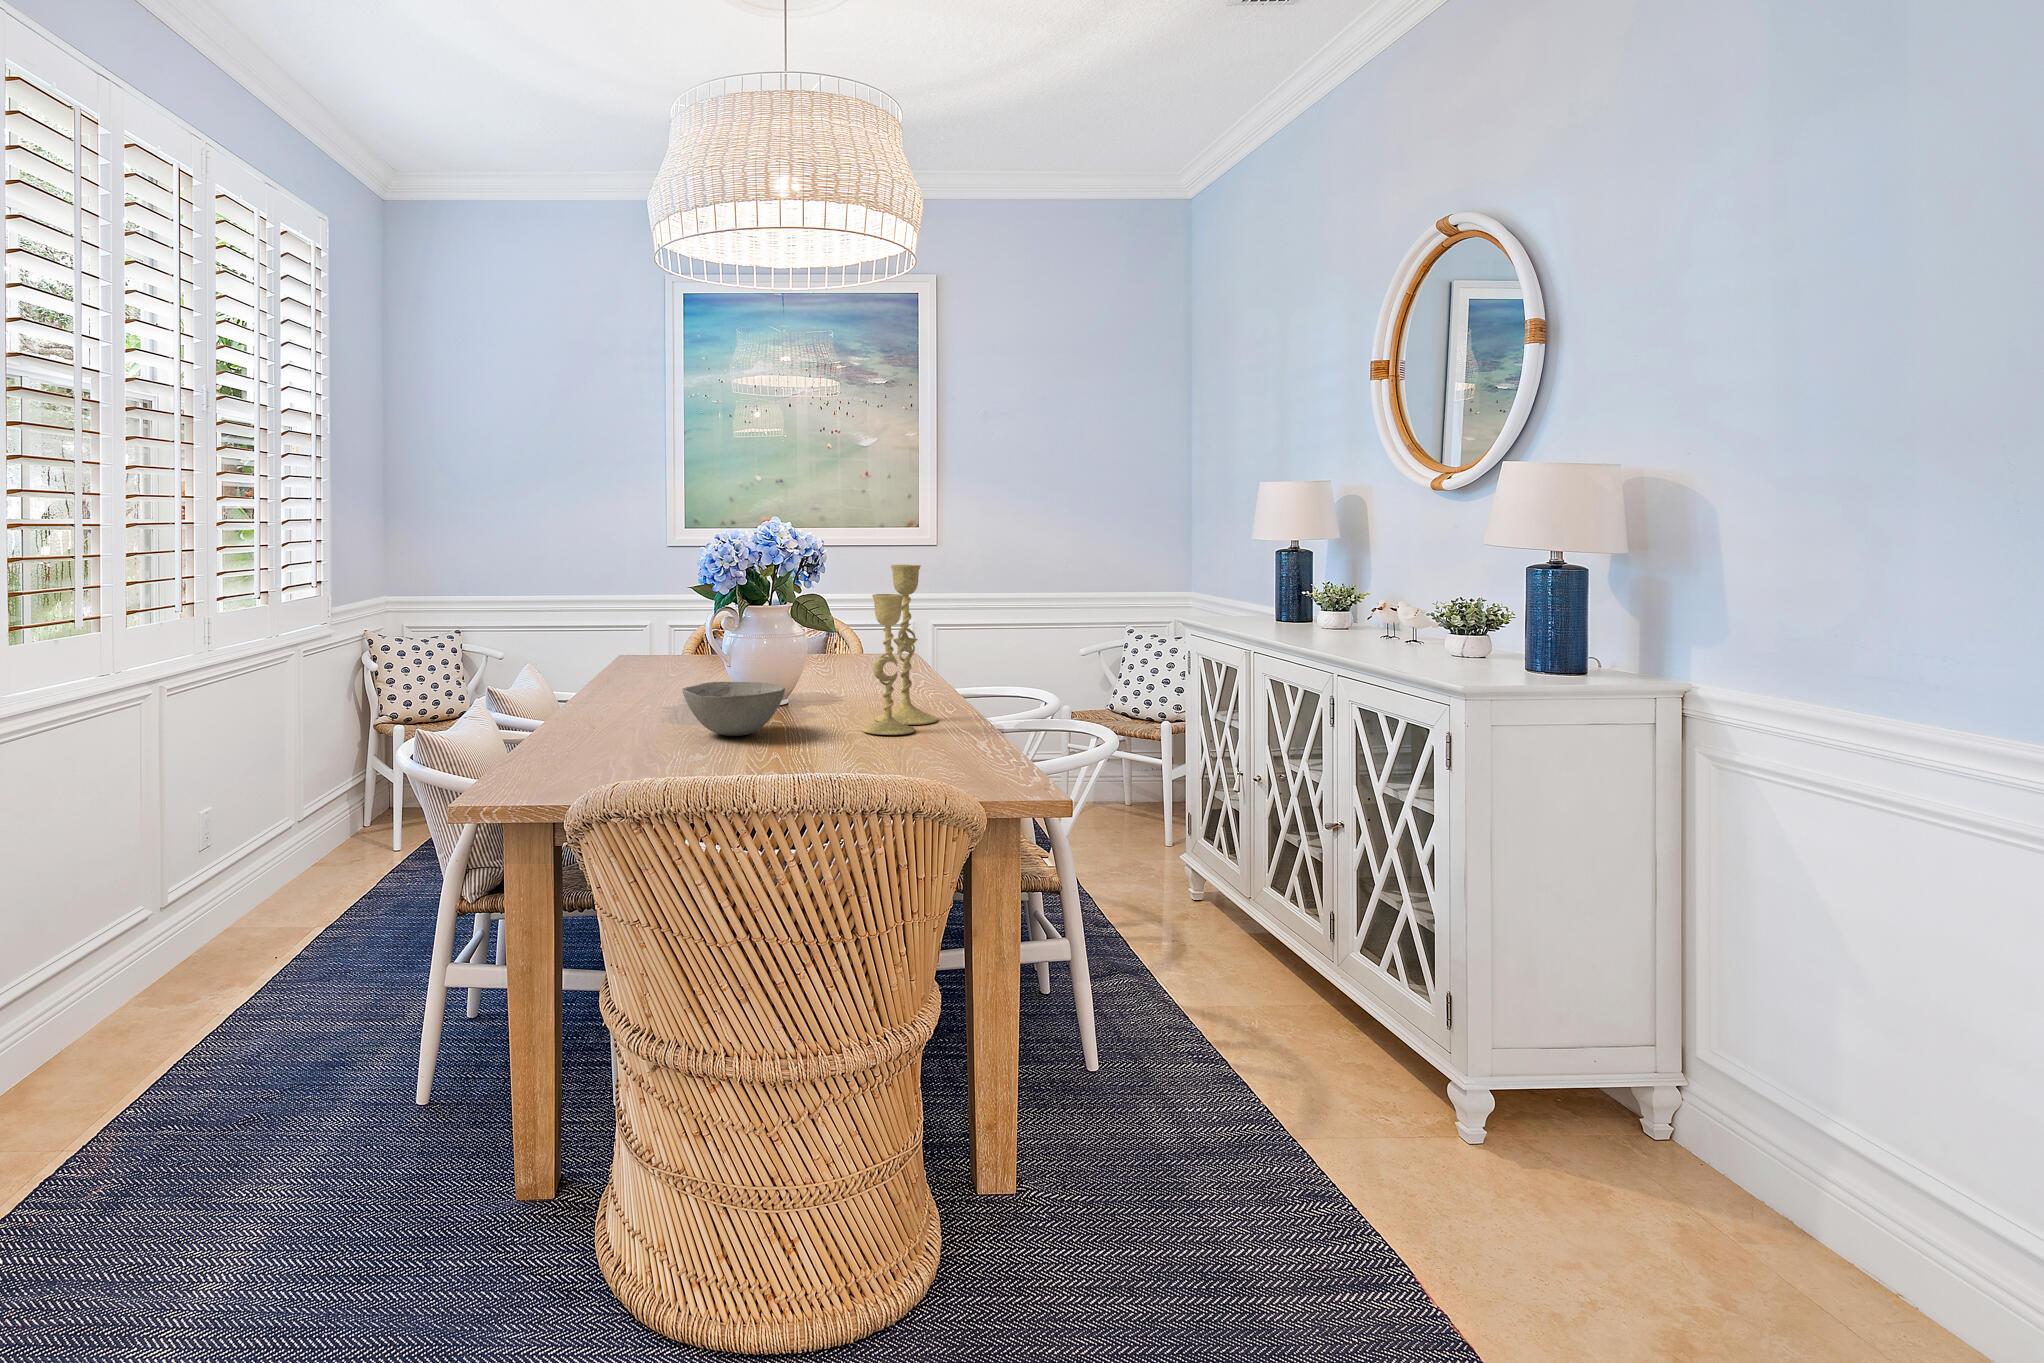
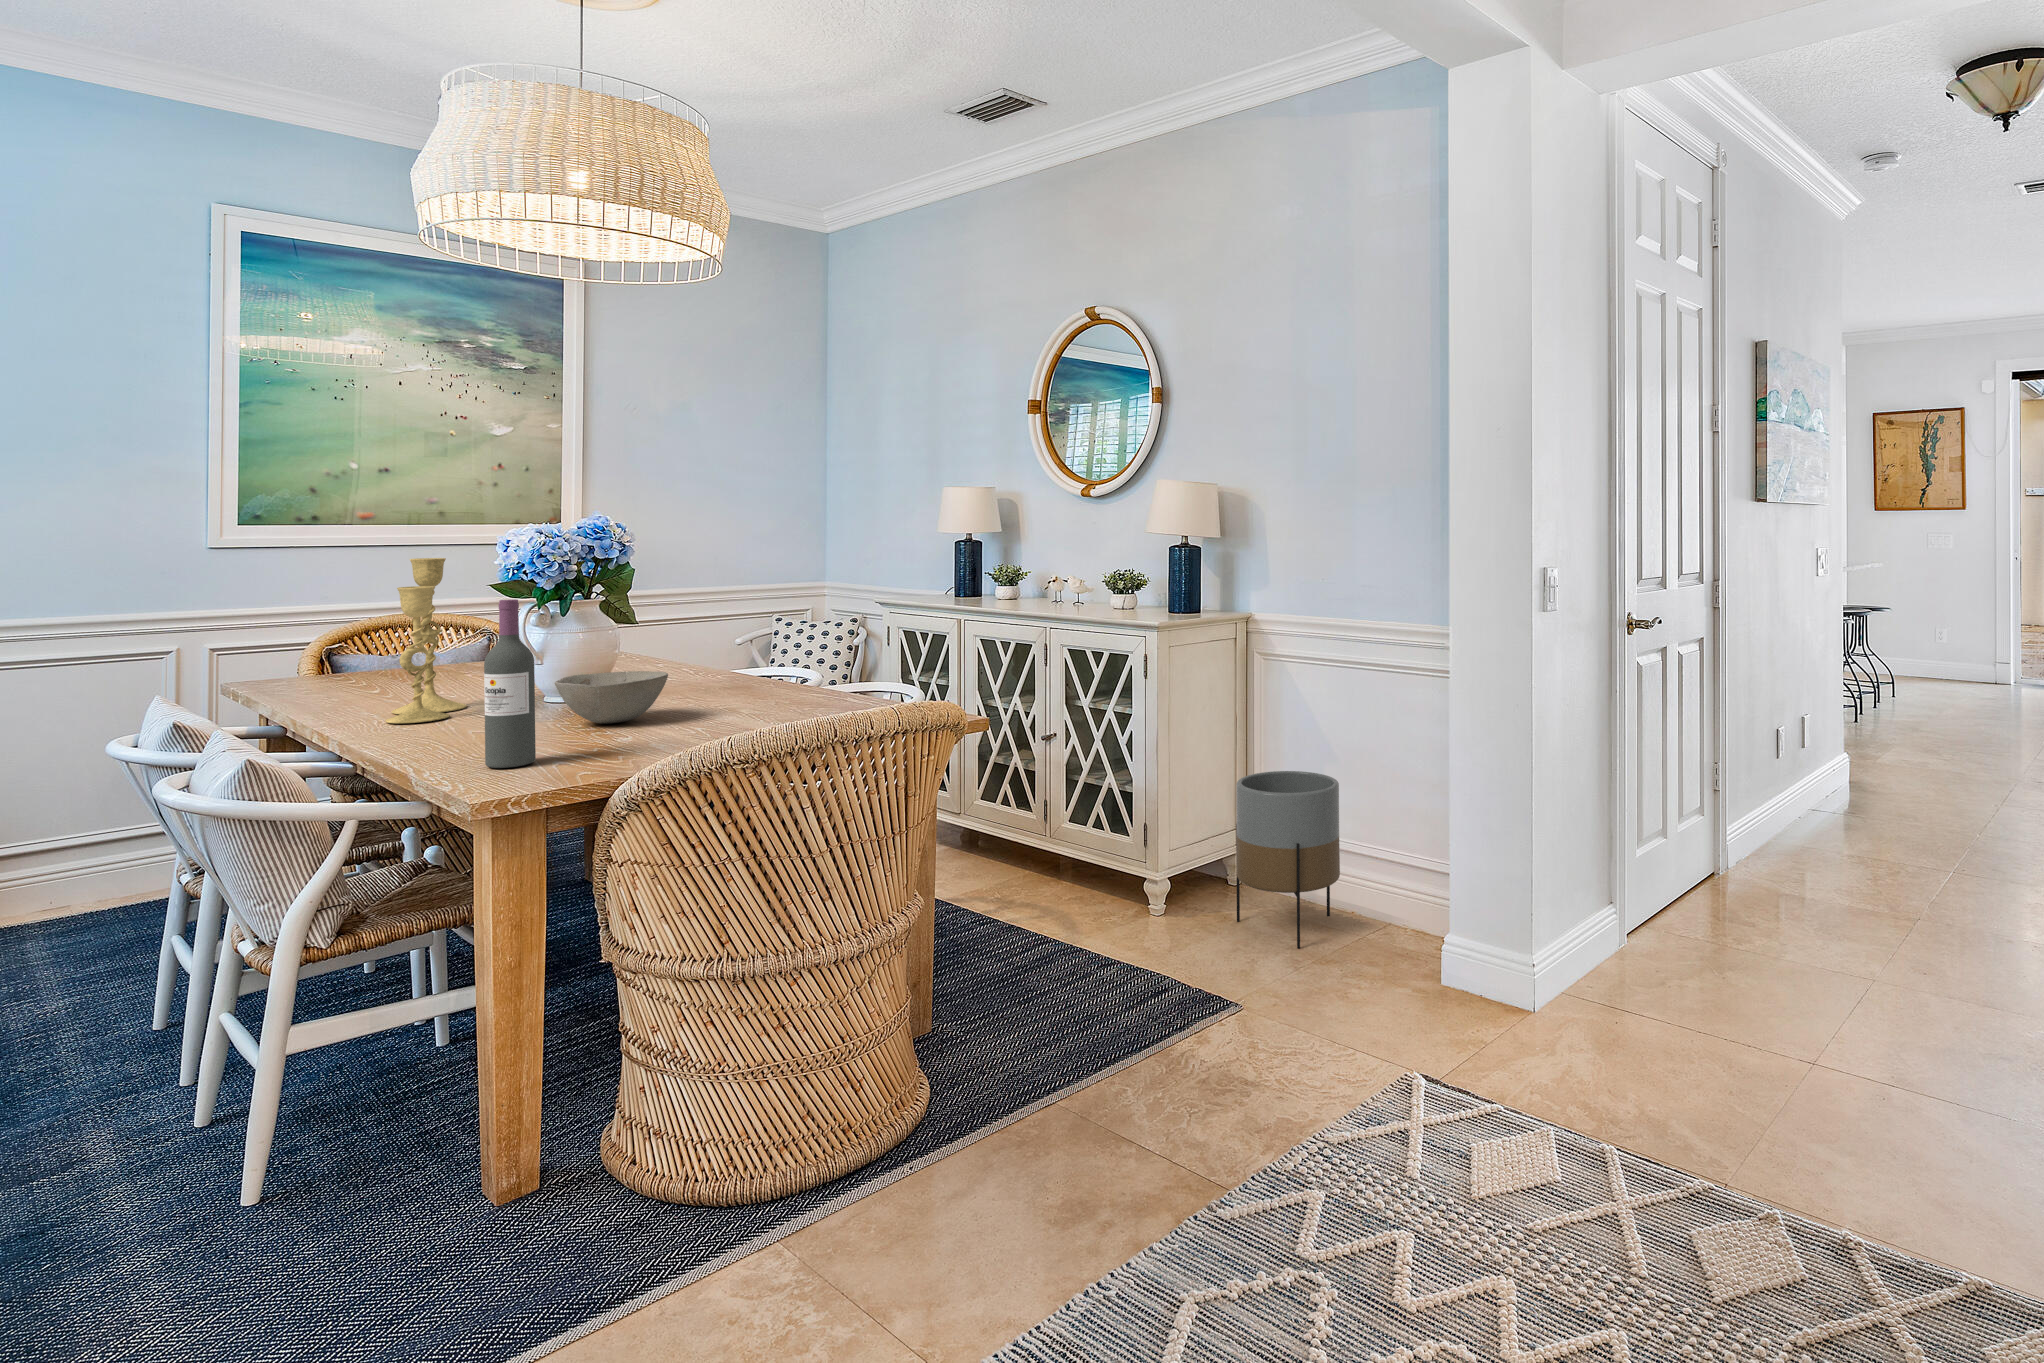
candlestick: present [862,565,937,735] -> present [386,558,467,723]
wine bottle: none [554,605,597,771] -> present [484,599,536,768]
planter: none [1601,960,1832,1303] -> present [1236,771,1340,948]

